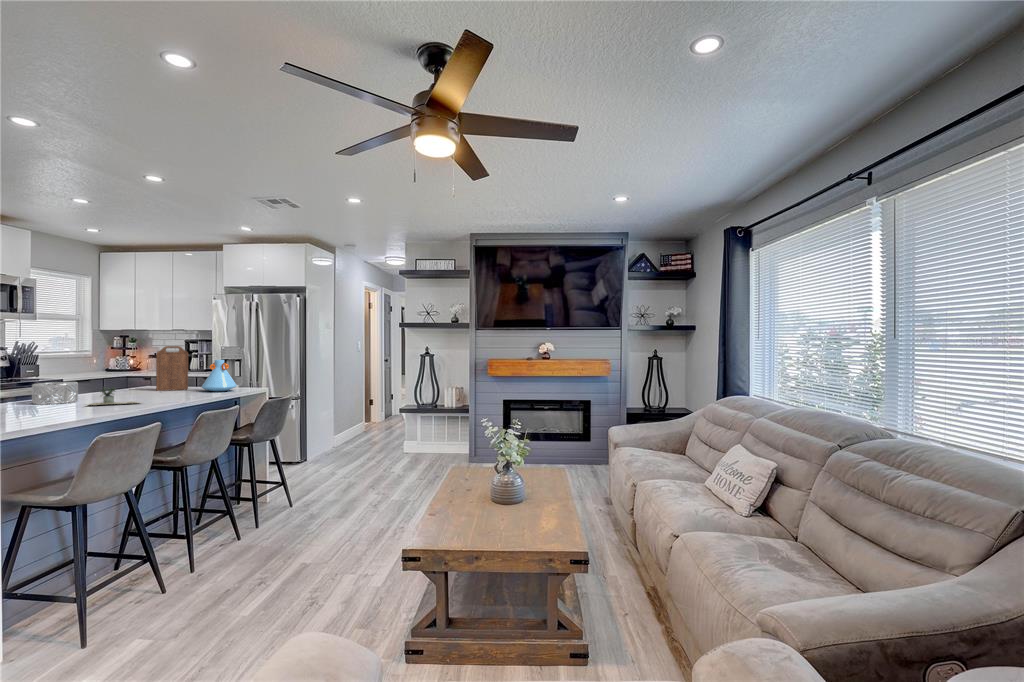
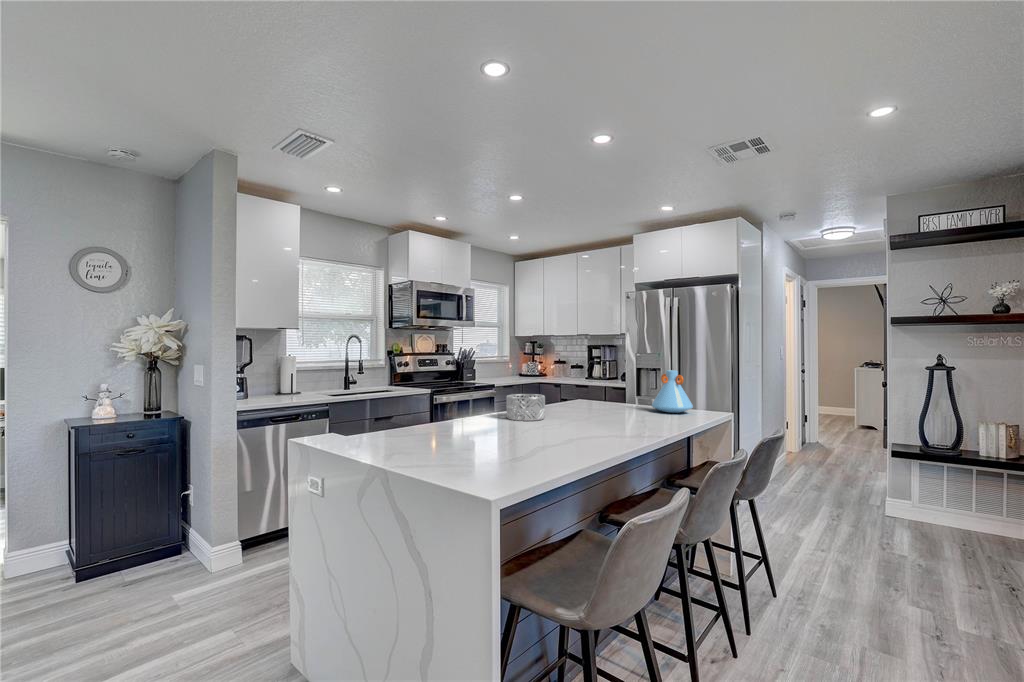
cutting board: present [156,346,188,391] -> none [600,352,633,407]
potted plant: present [92,387,138,405] -> none [562,403,638,428]

